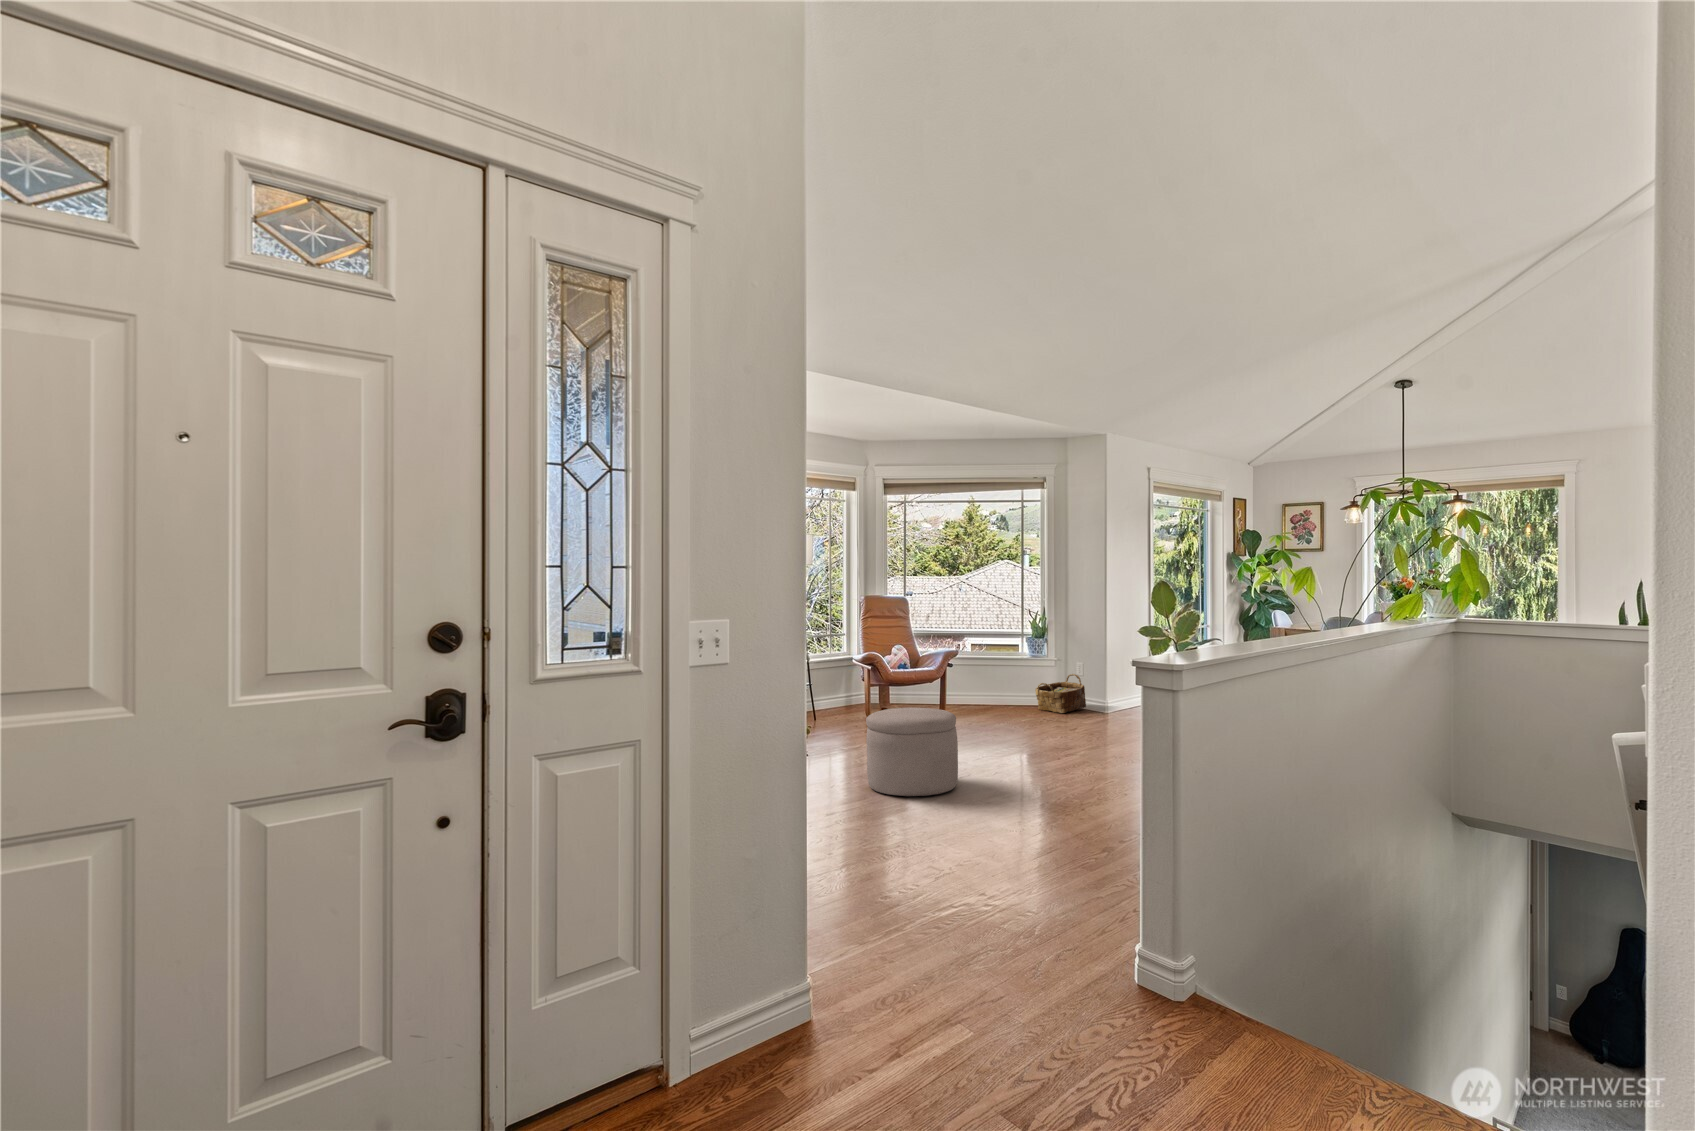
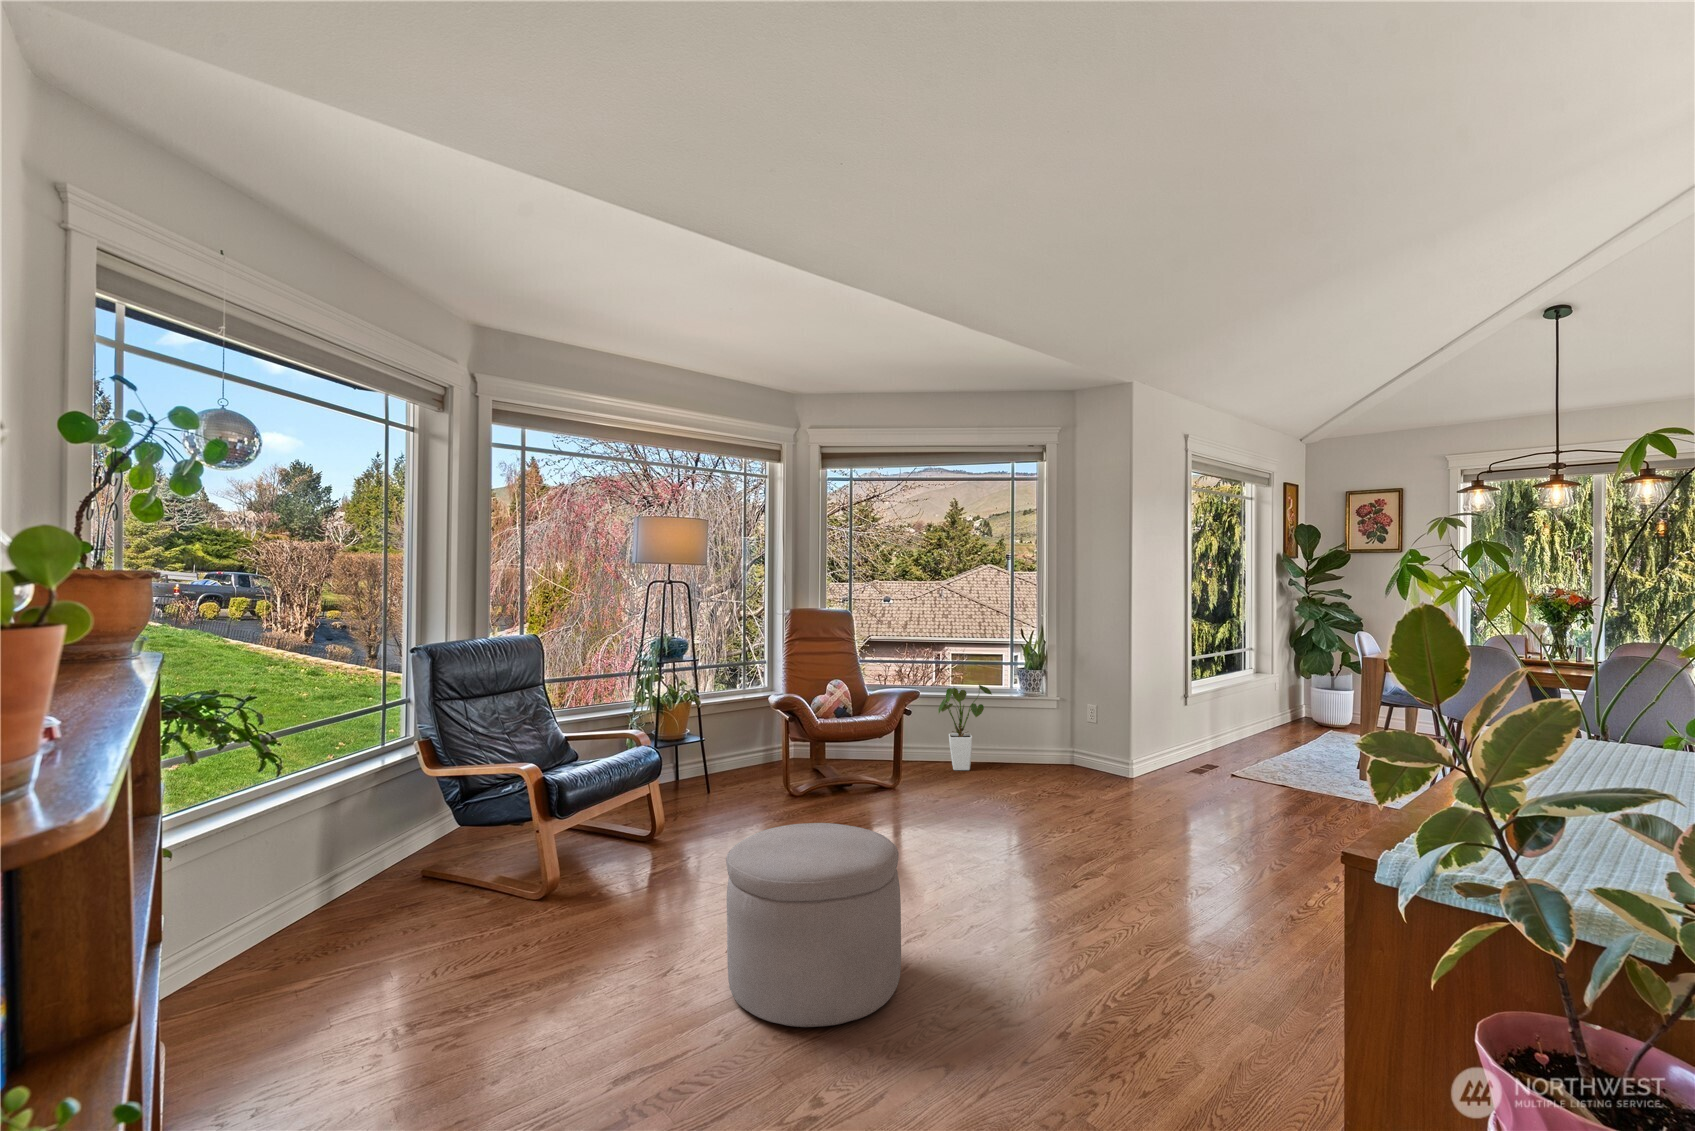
house plant: none [969,648,1008,709] -> present [938,685,992,770]
woven basket: present [1035,674,1086,713] -> none [1032,720,1103,780]

